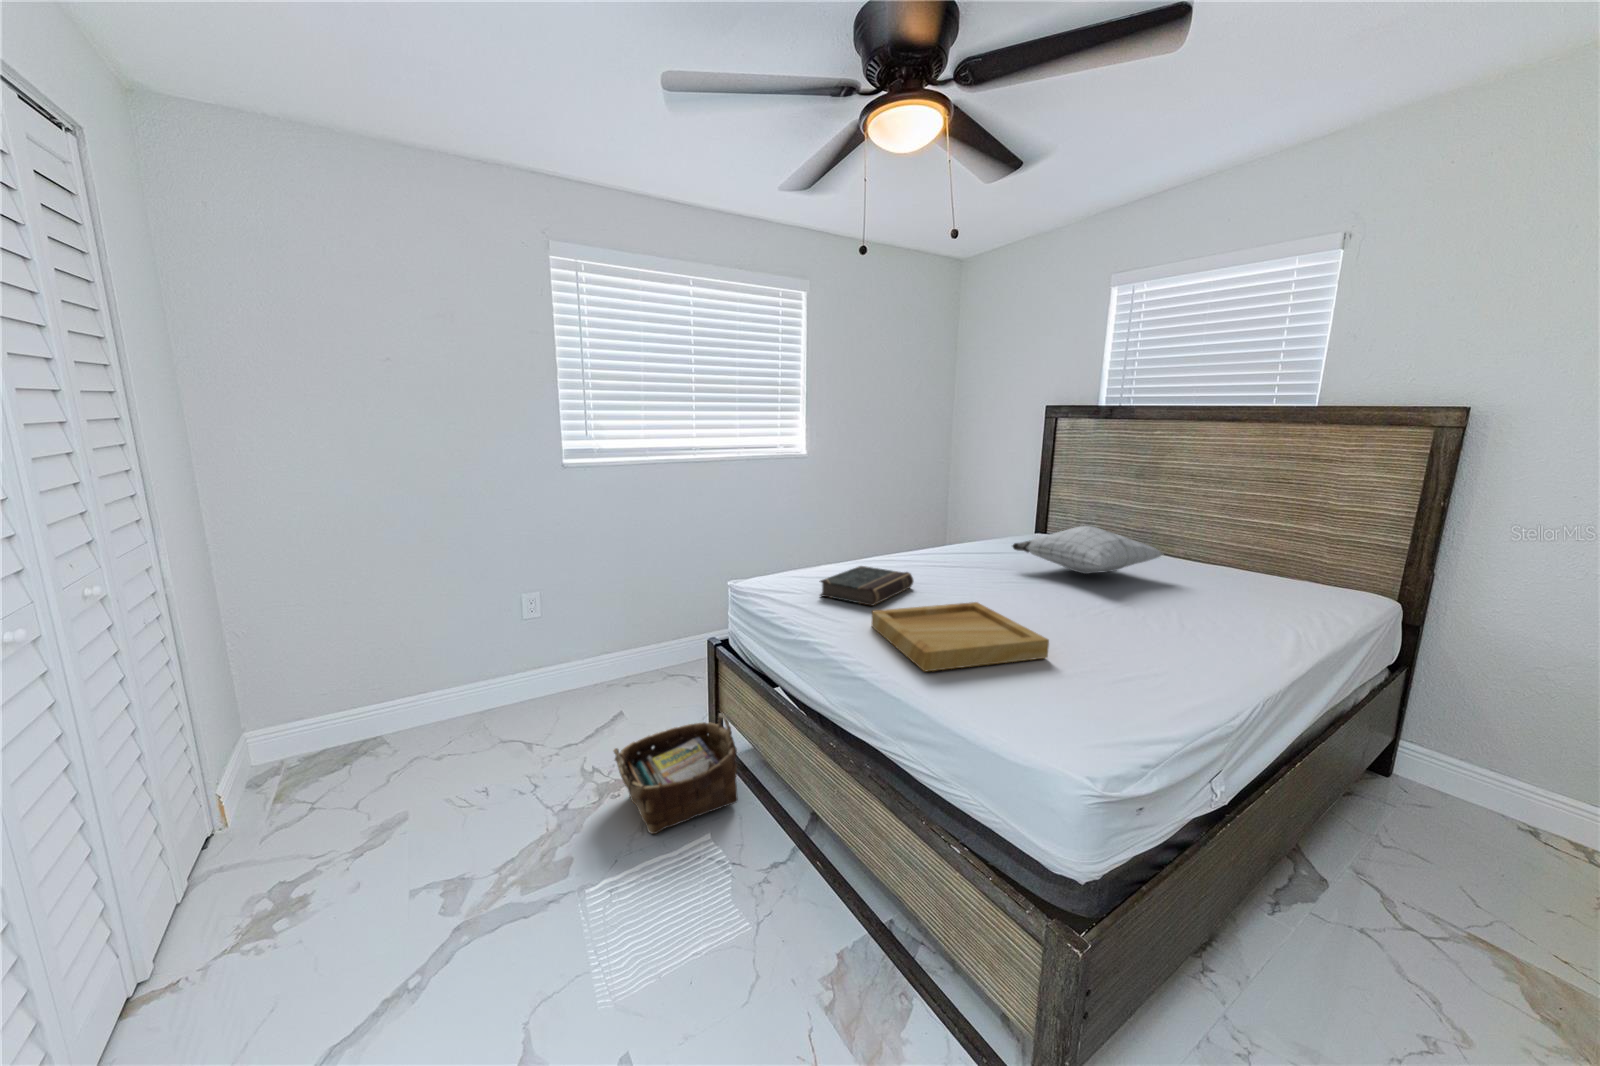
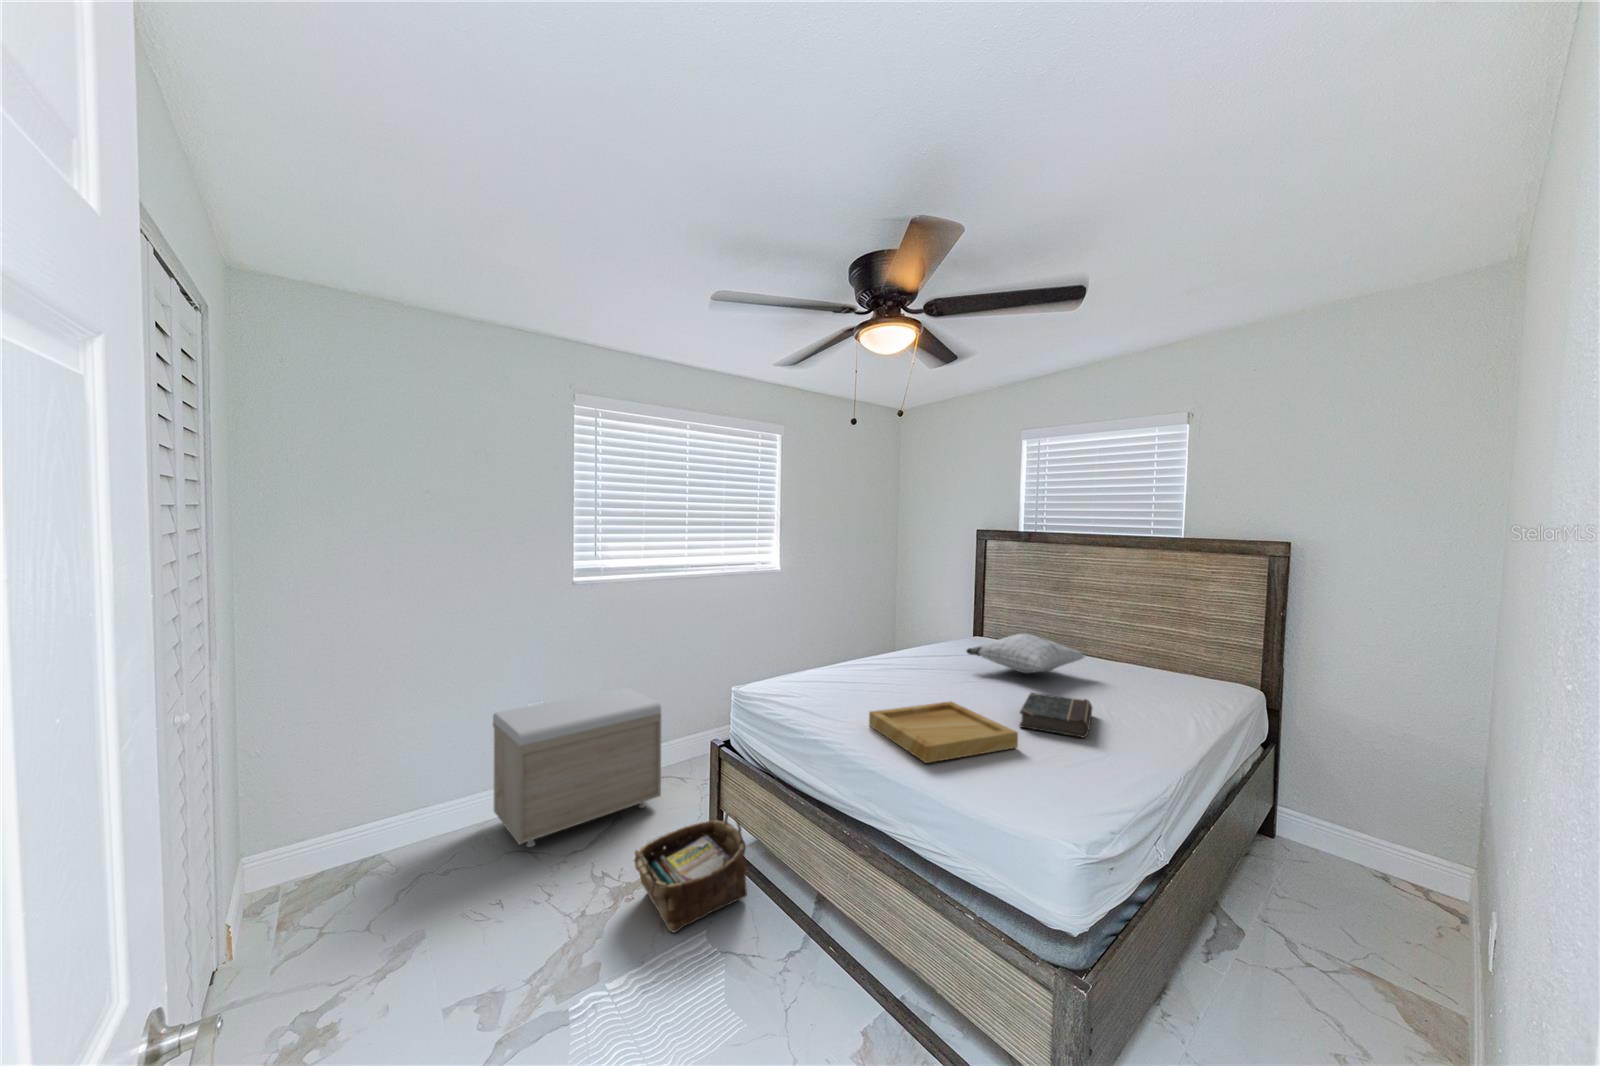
book: present [820,566,913,606] -> present [1020,693,1093,737]
storage bench: none [485,581,666,739] -> present [493,688,661,847]

